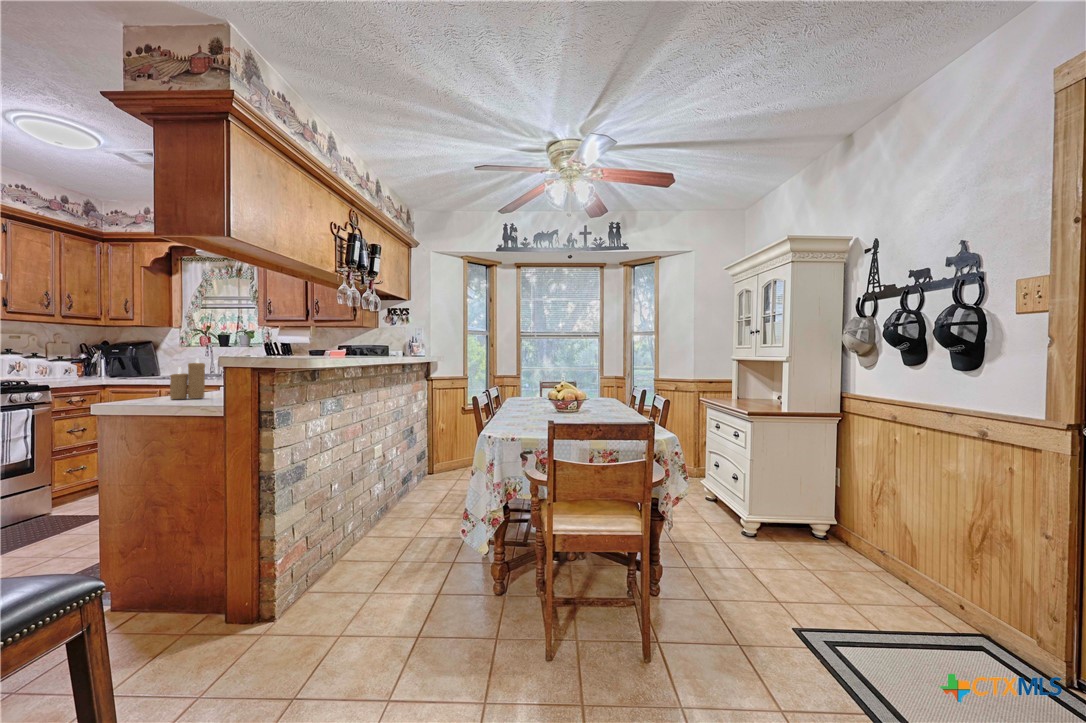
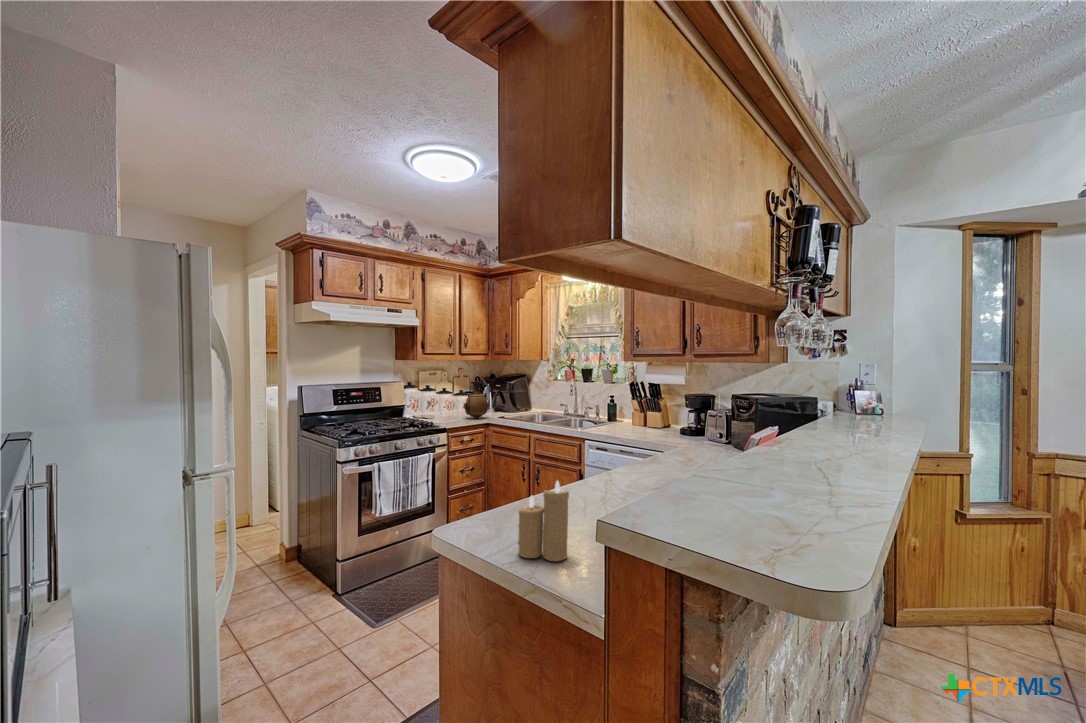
vase: none [70,343,105,380] -> present [464,382,489,419]

